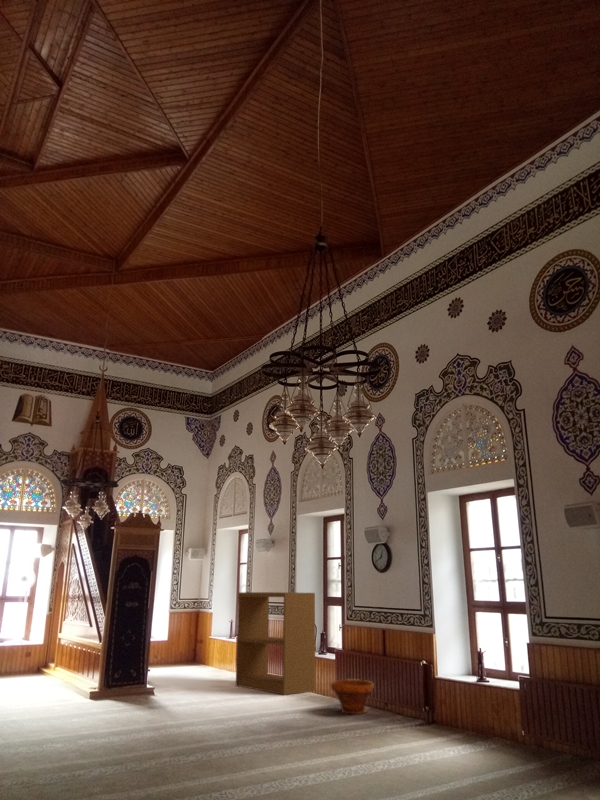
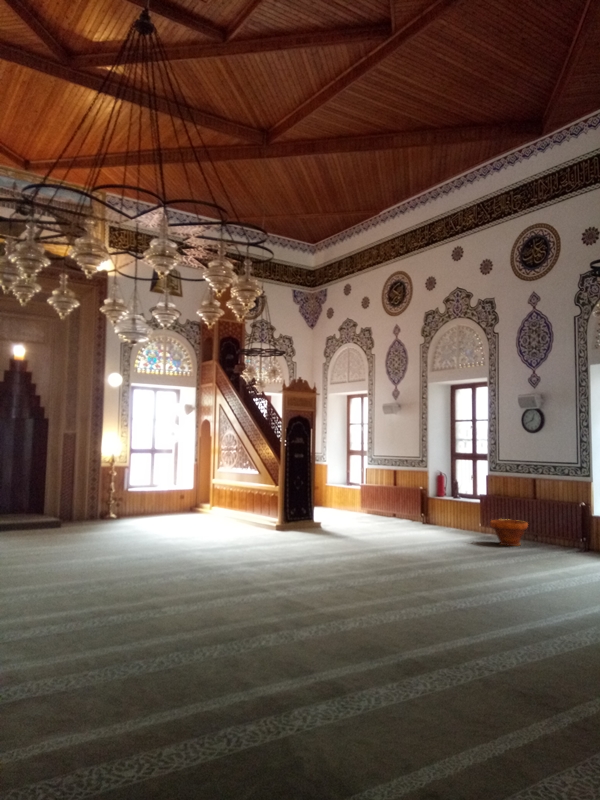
bookshelf: present [236,592,315,695] -> none [377,449,450,532]

